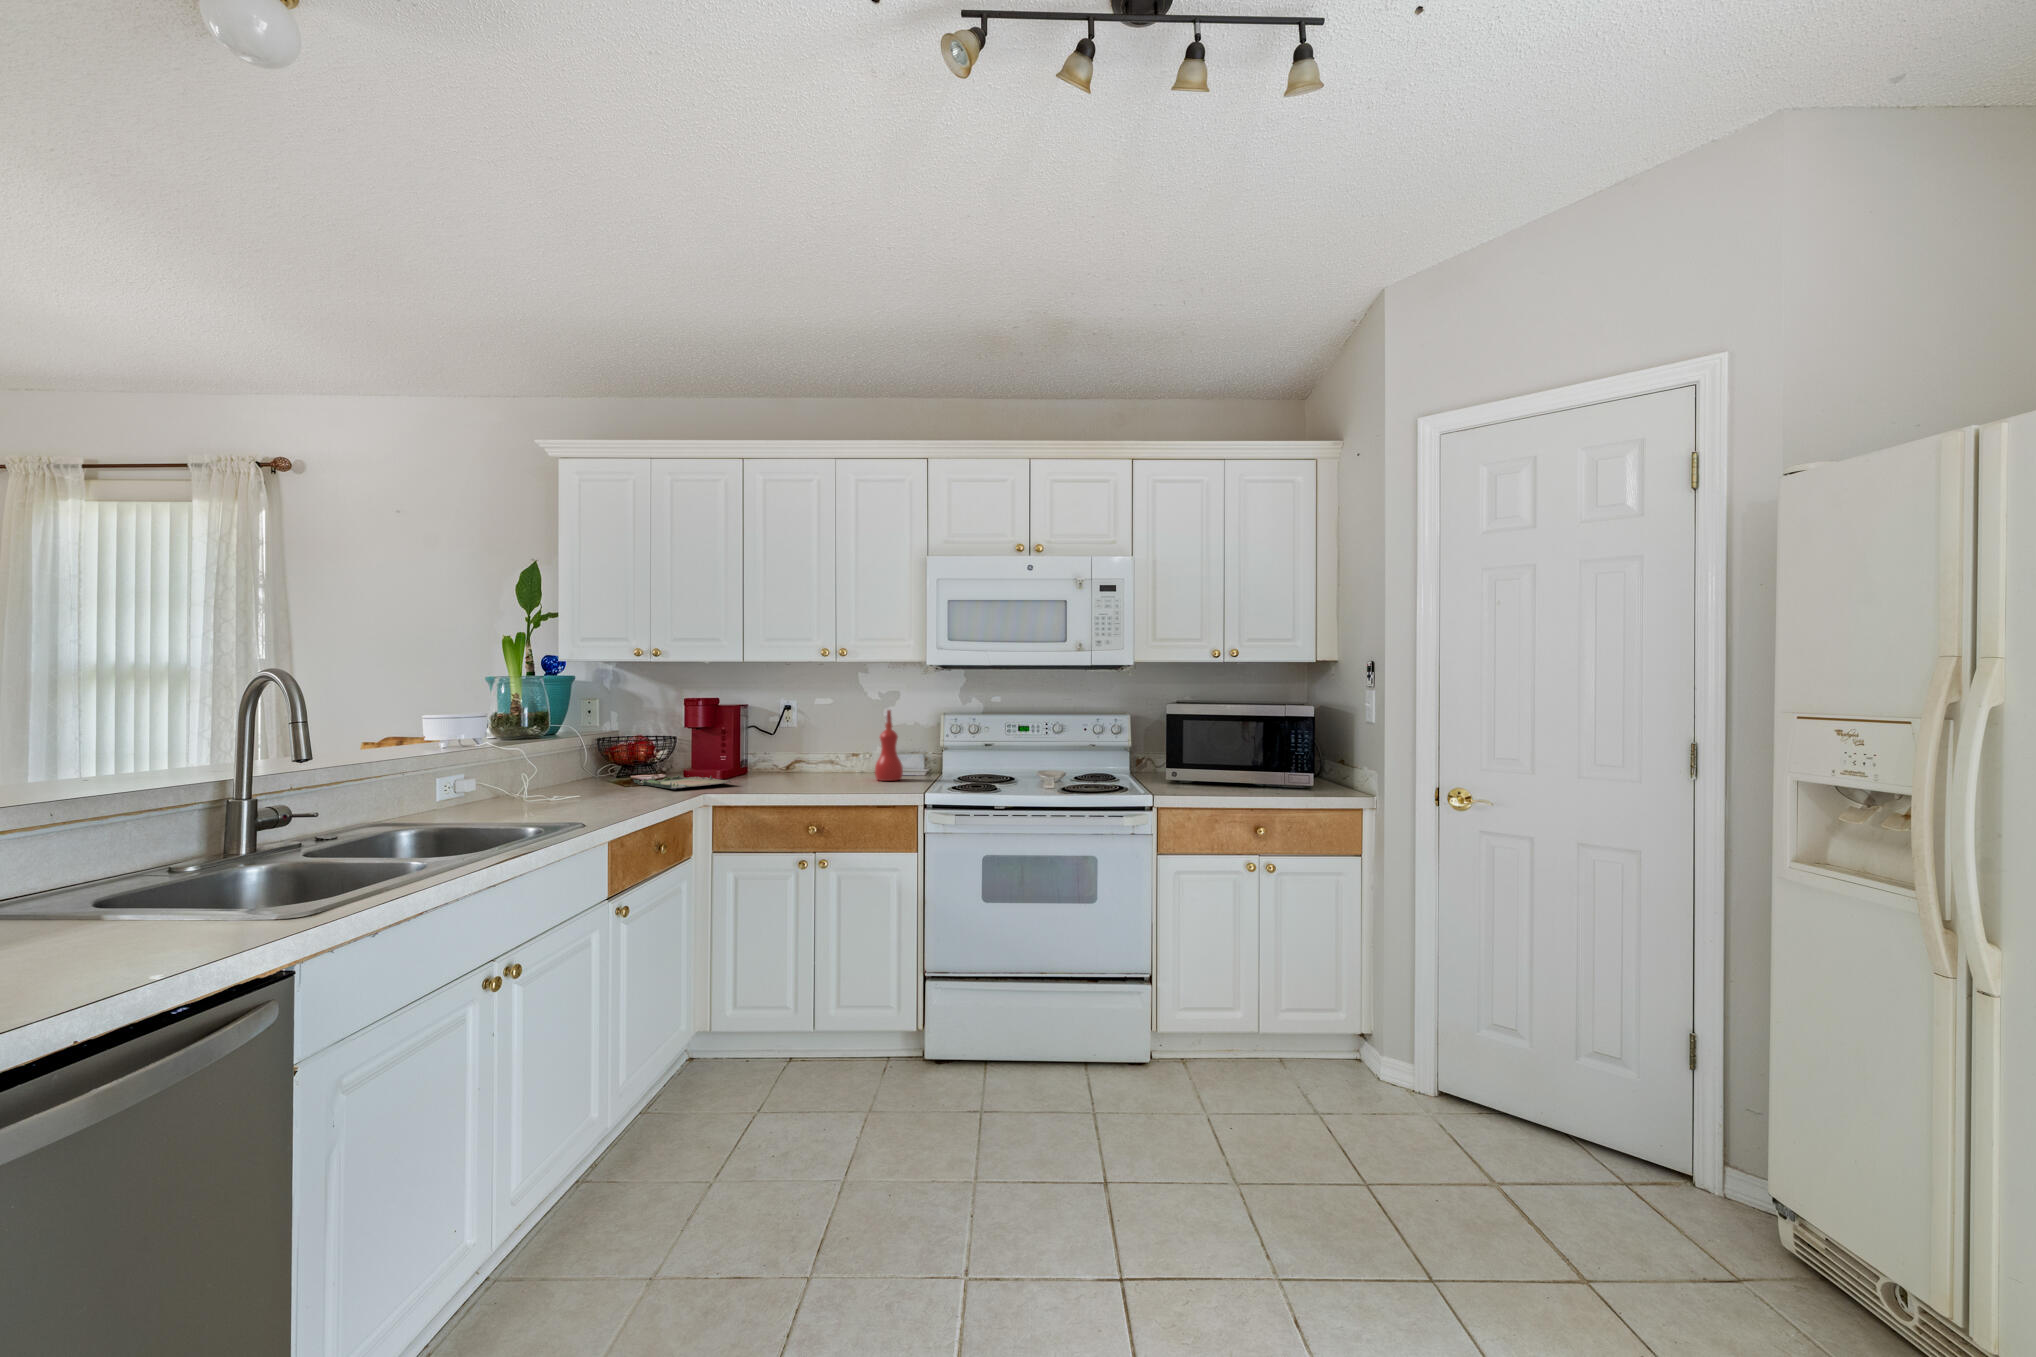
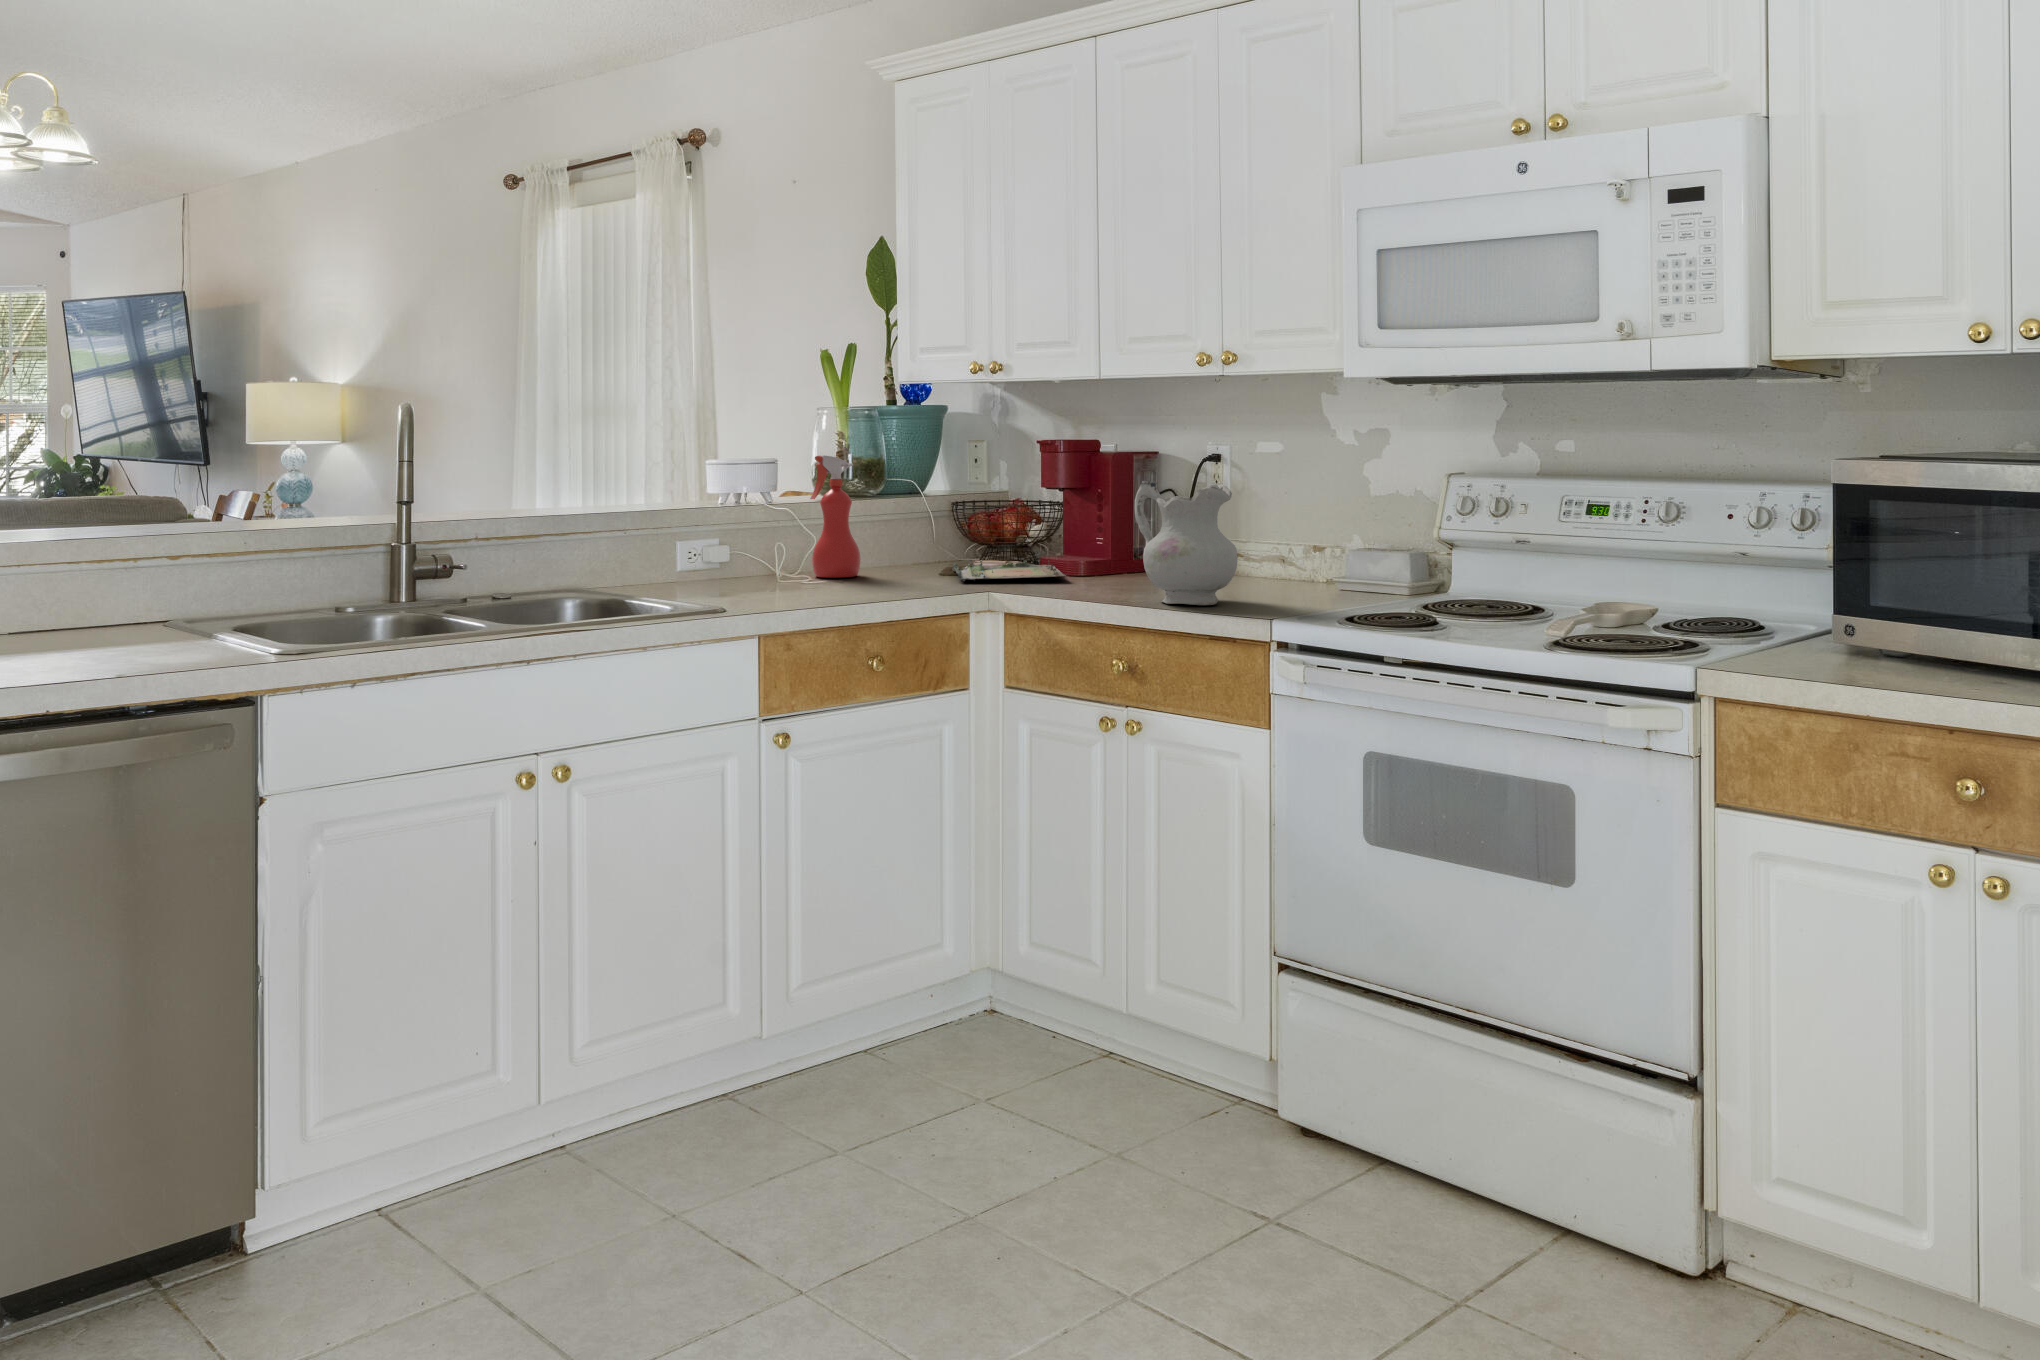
spray bottle: present [875,710,903,781] -> present [810,455,861,578]
ceramic pitcher: none [807,721,870,792] -> present [1135,480,1237,605]

